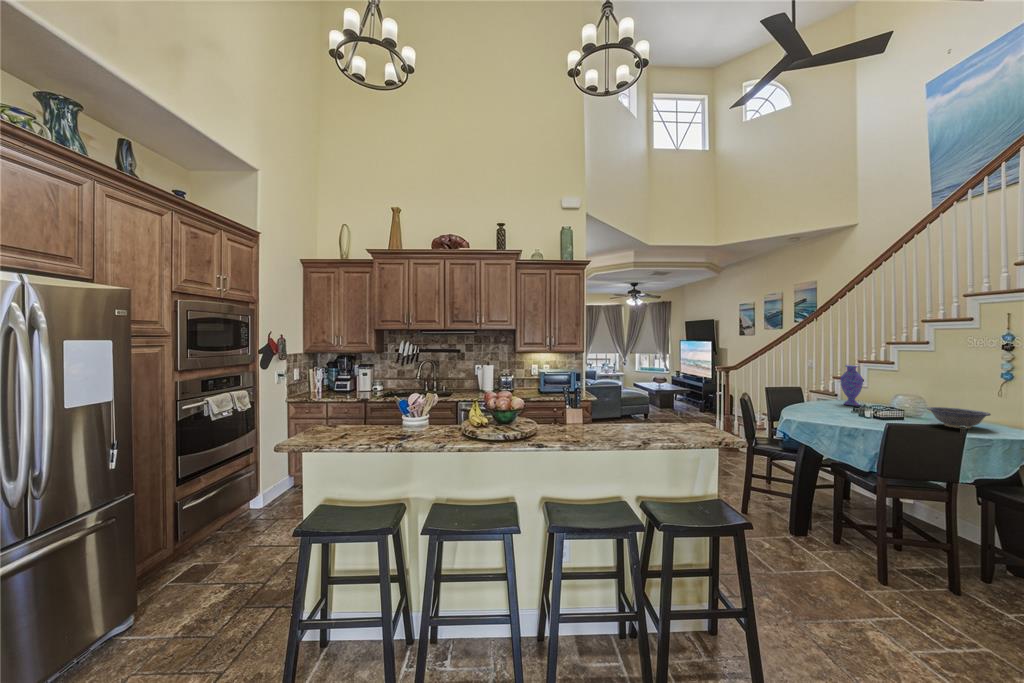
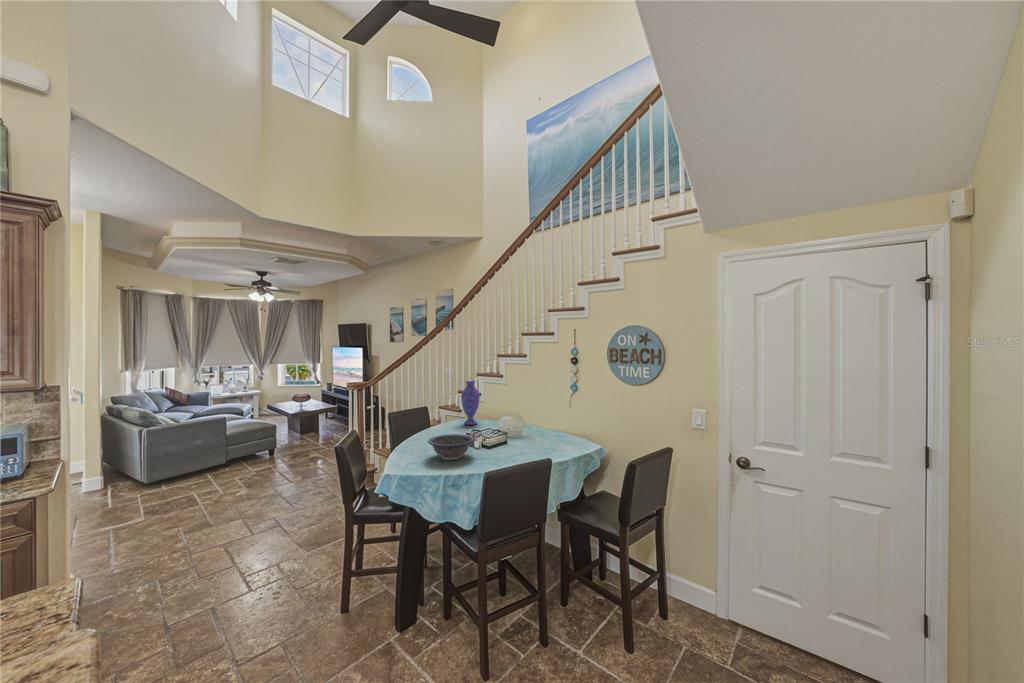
decorative bowl: present [927,407,991,428] -> present [428,434,475,460]

